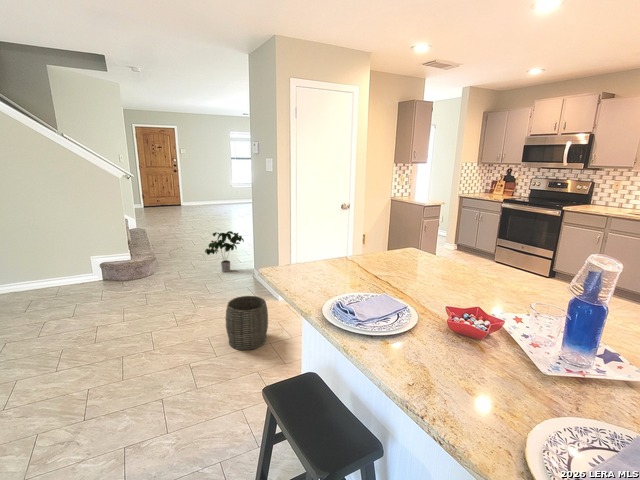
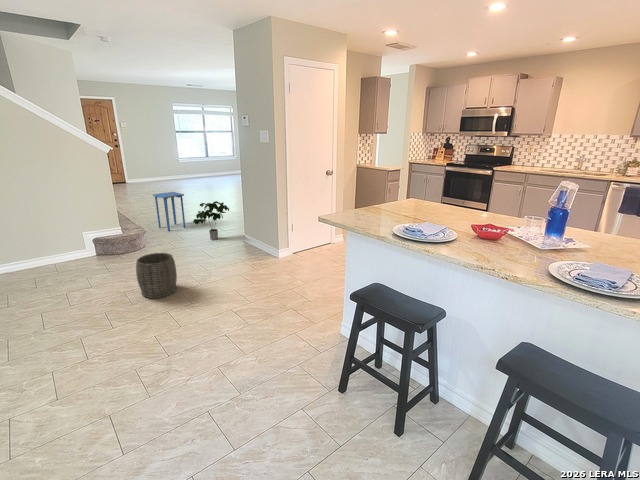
side table: none [176,219,206,259] -> present [153,192,185,231]
woven basket: present [226,296,268,350] -> present [136,253,177,298]

